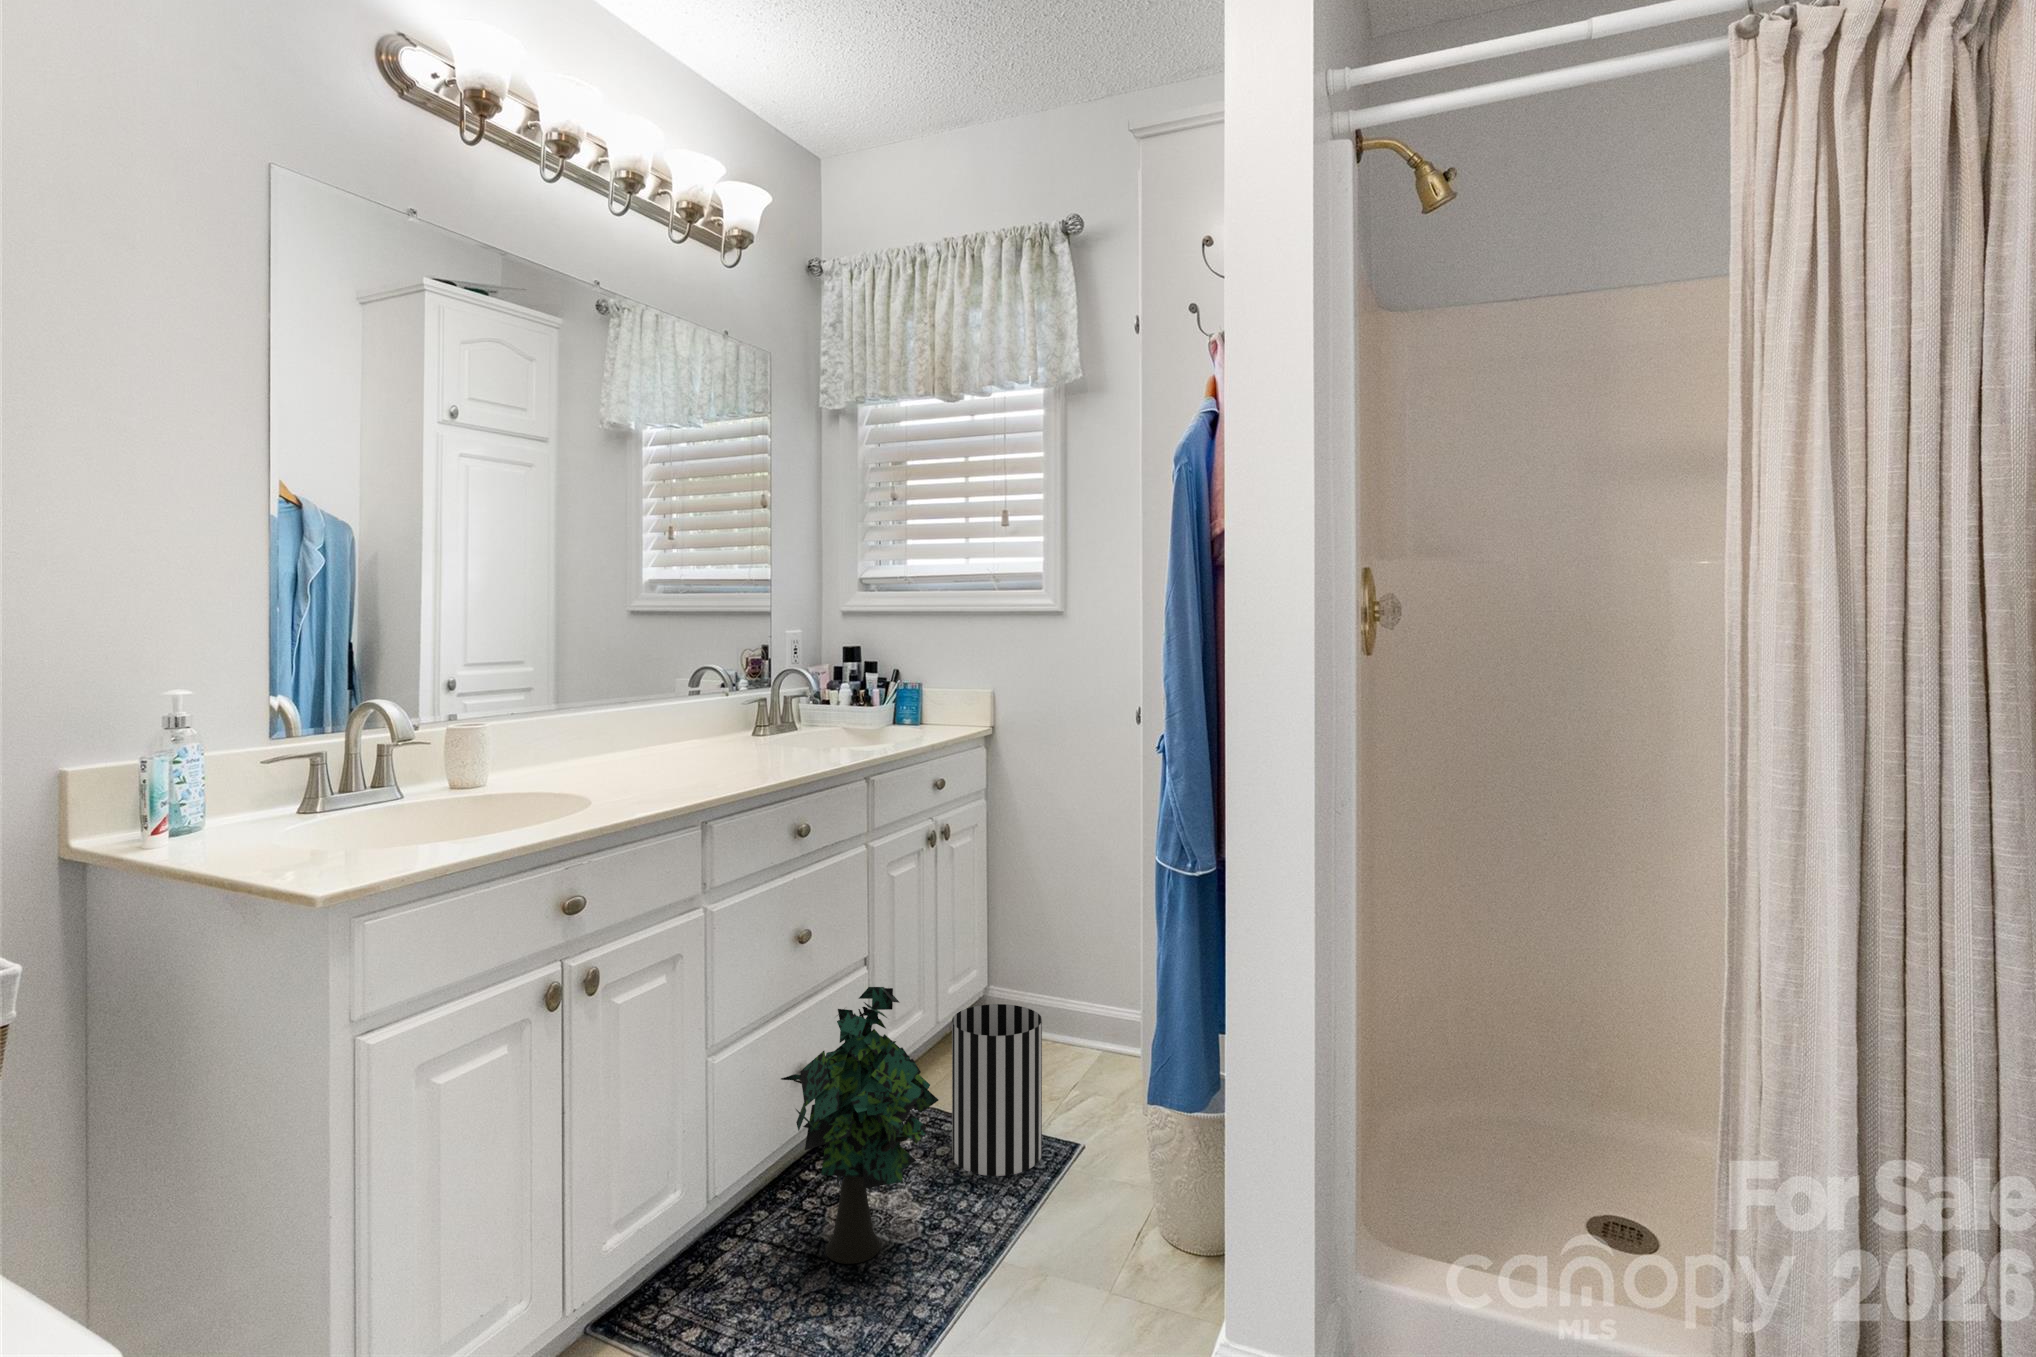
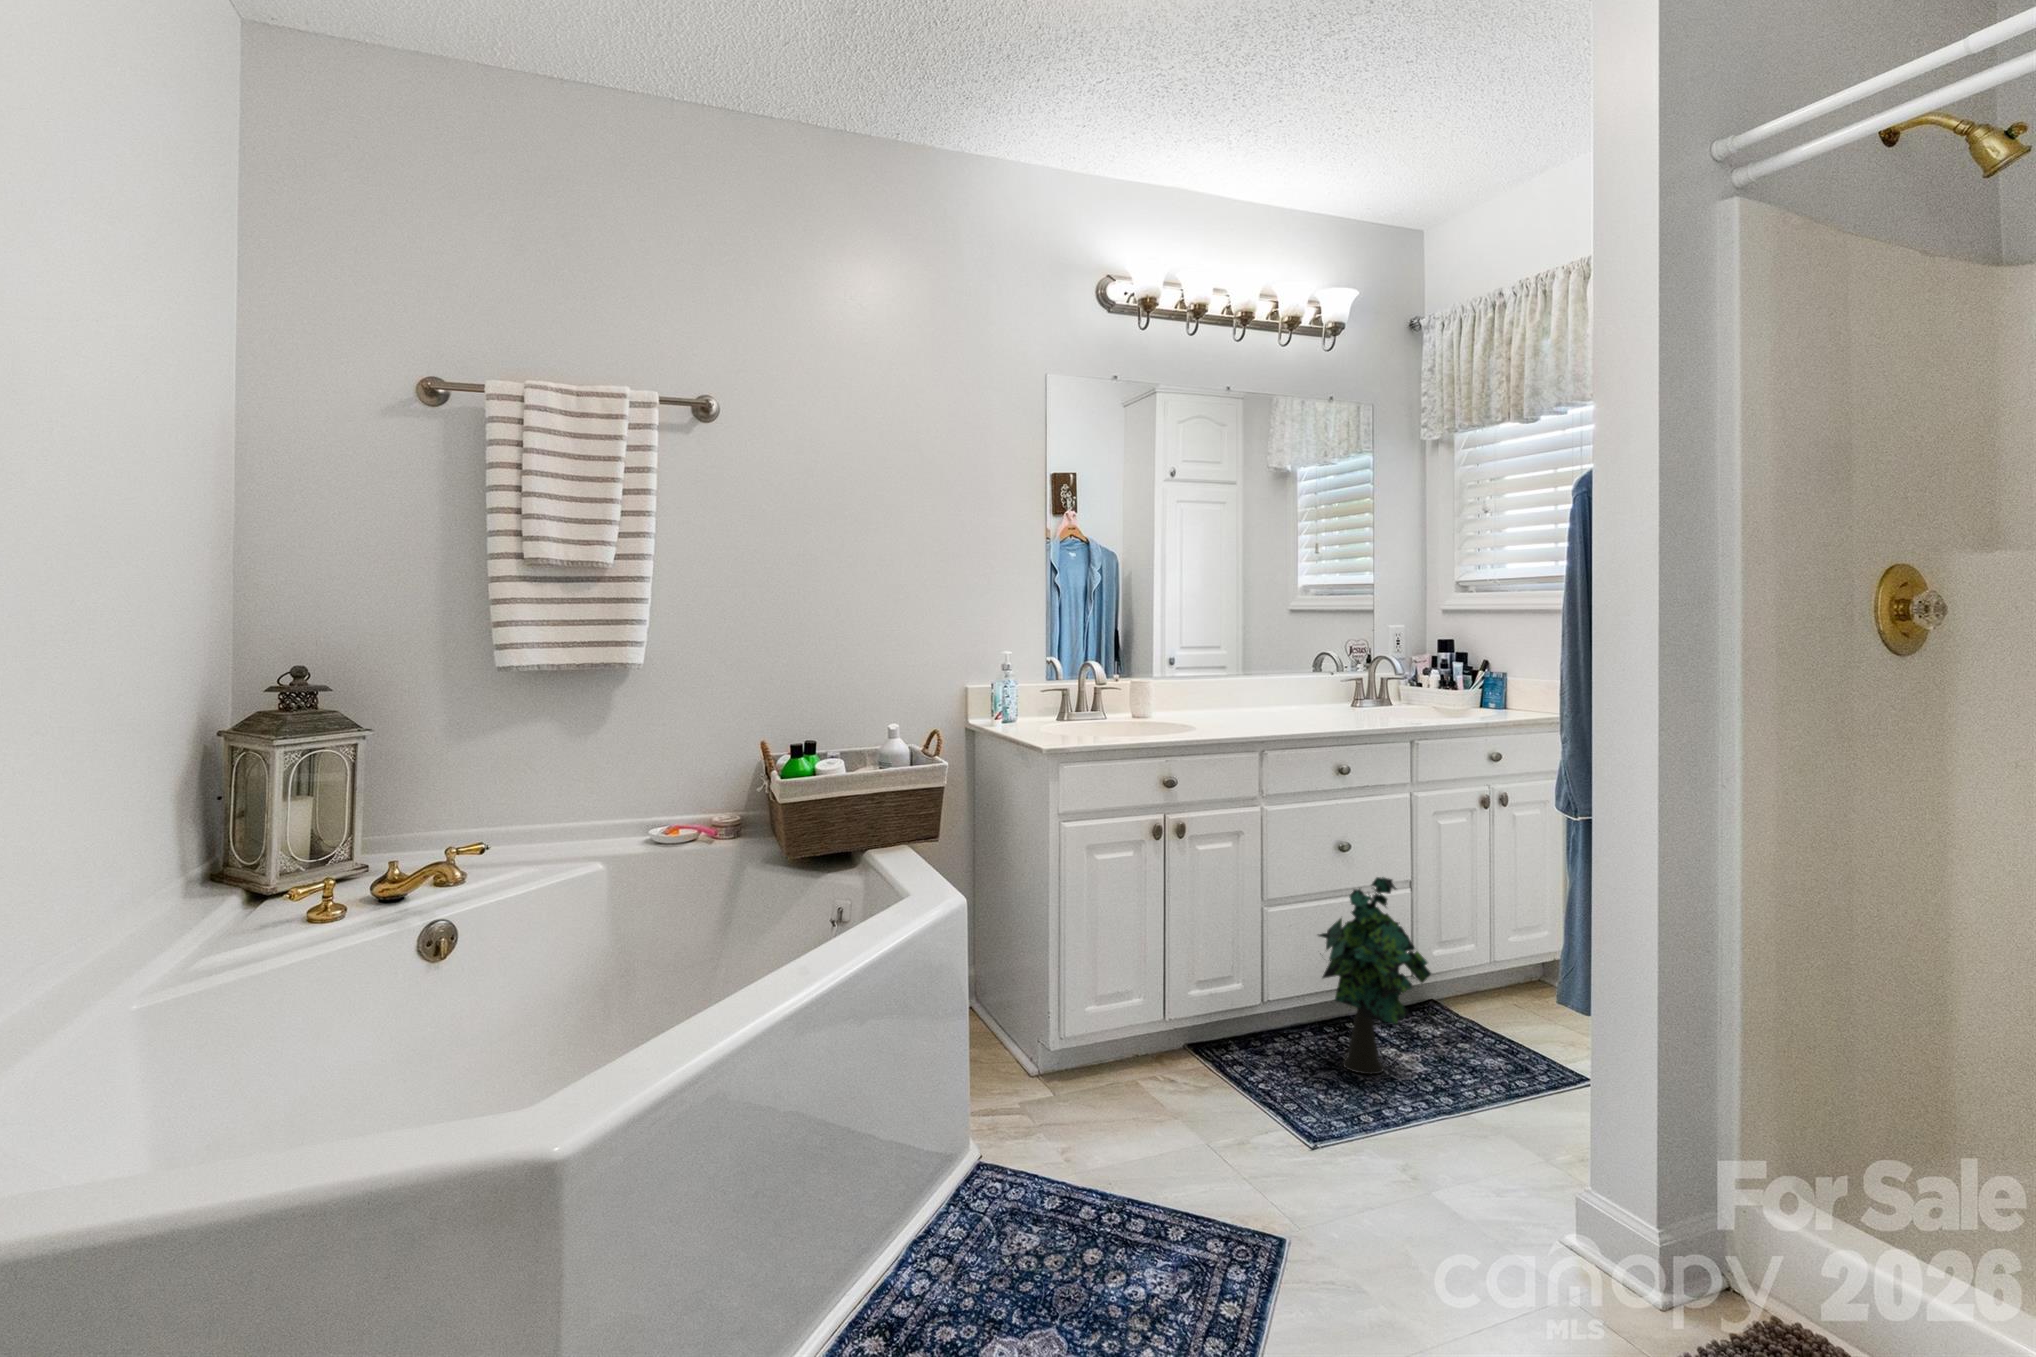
wastebasket: present [952,1004,1042,1176] -> none [1472,931,1556,1068]

